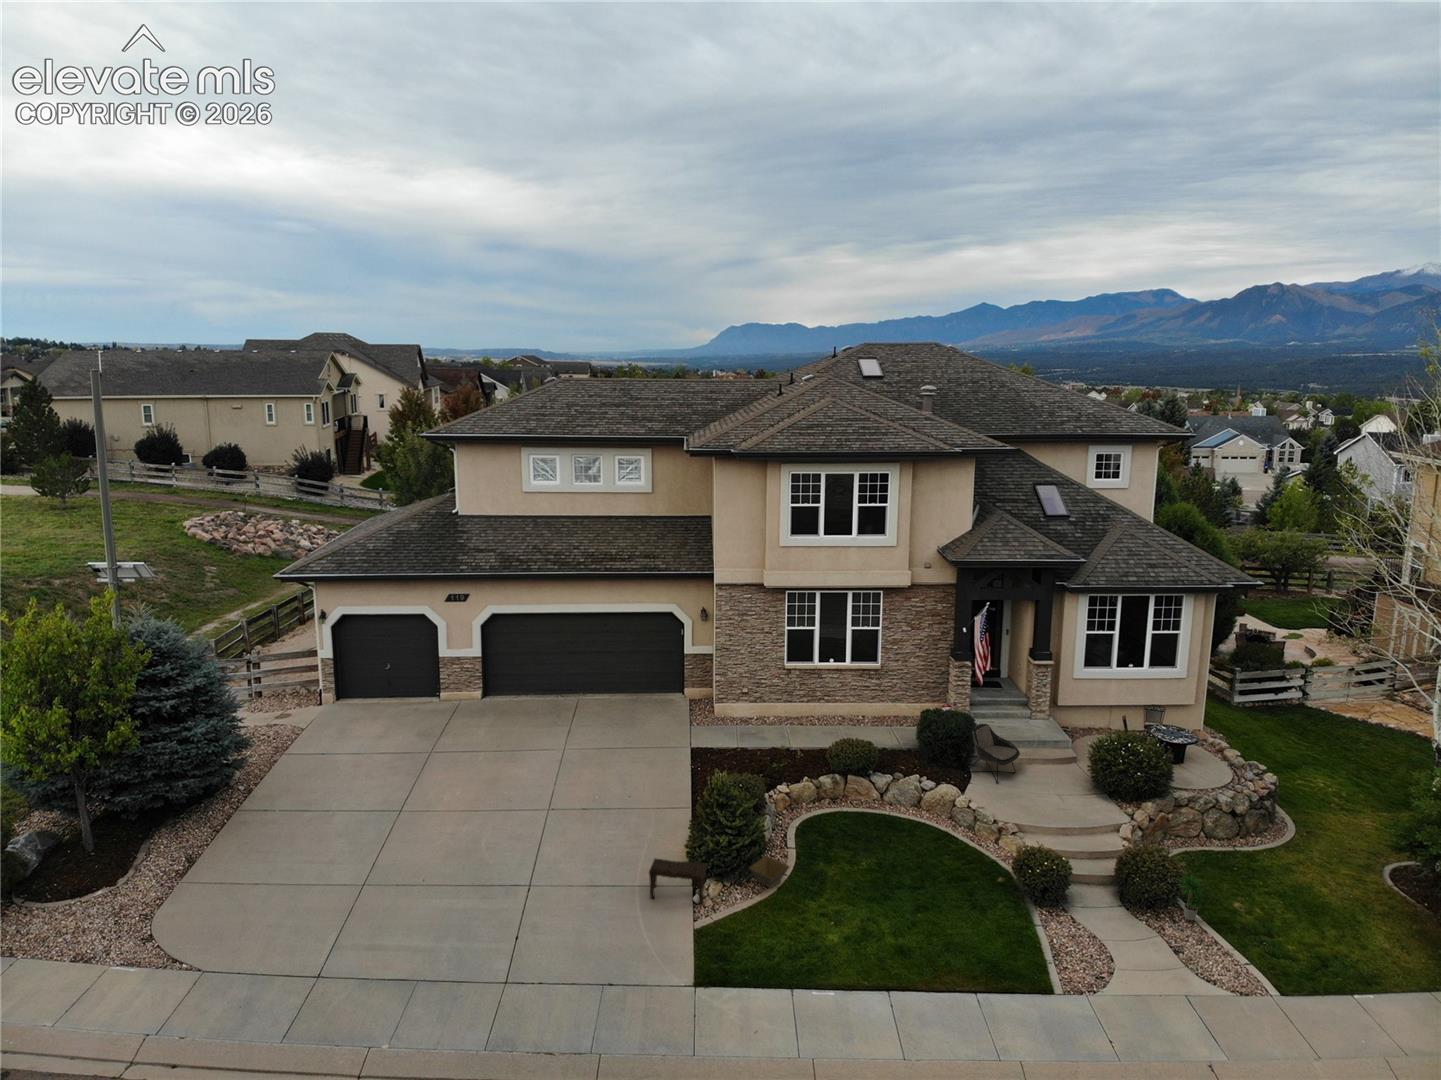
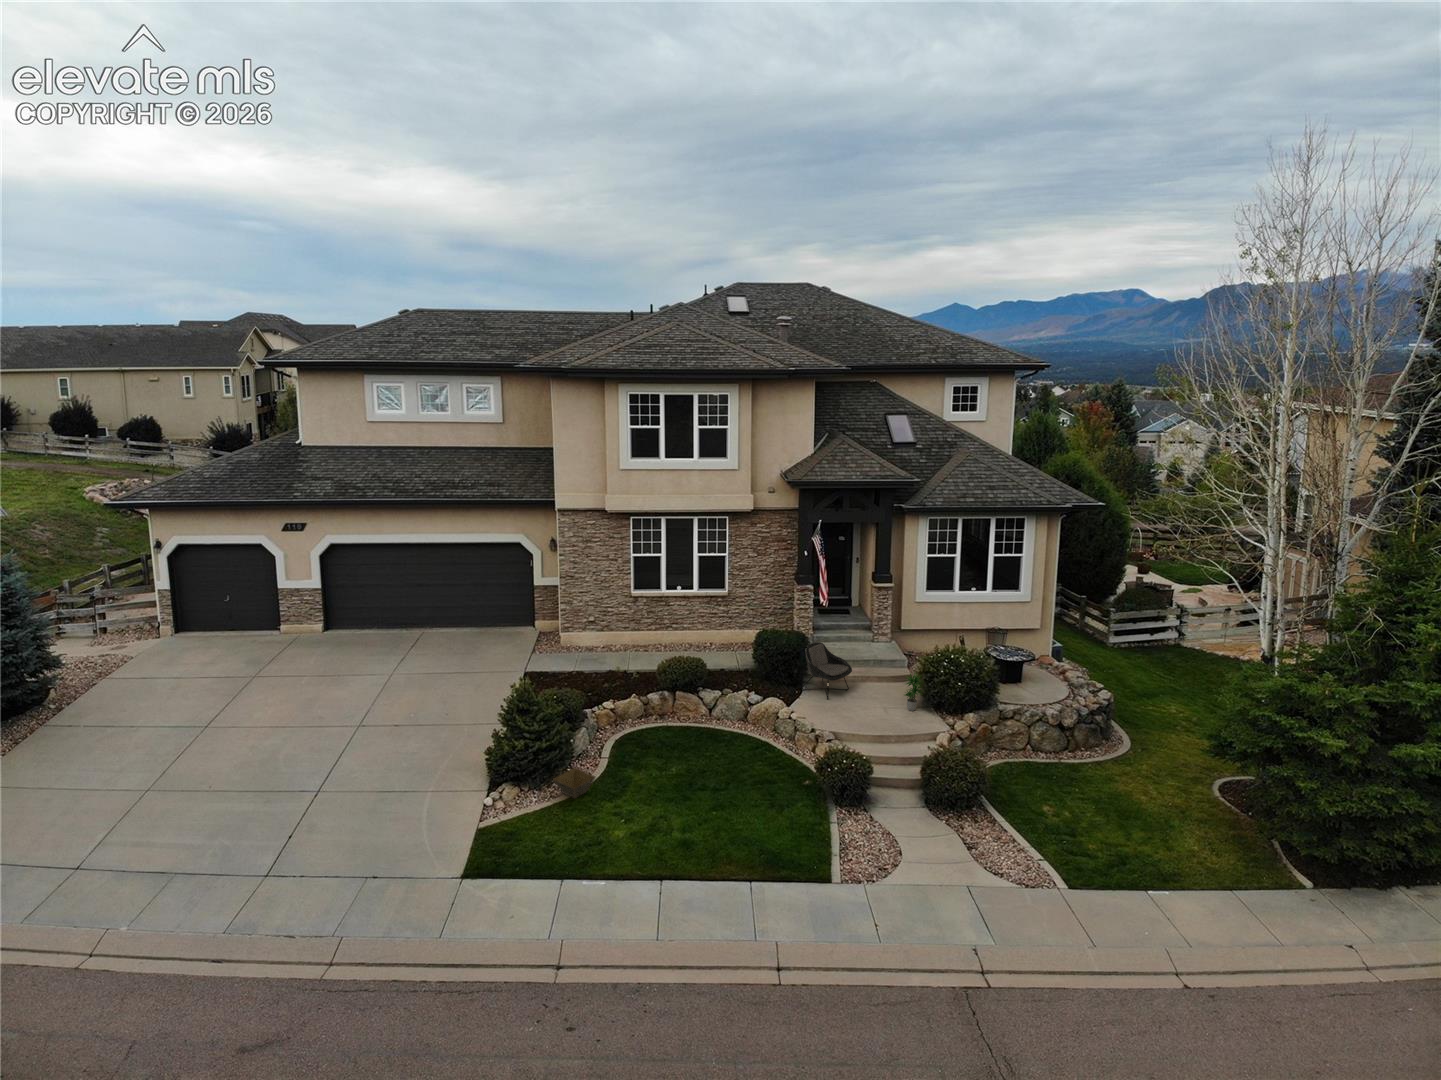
bench: present [649,859,707,904] -> none [443,771,507,815]
potted plant: present [1178,874,1204,921] -> present [905,673,922,711]

